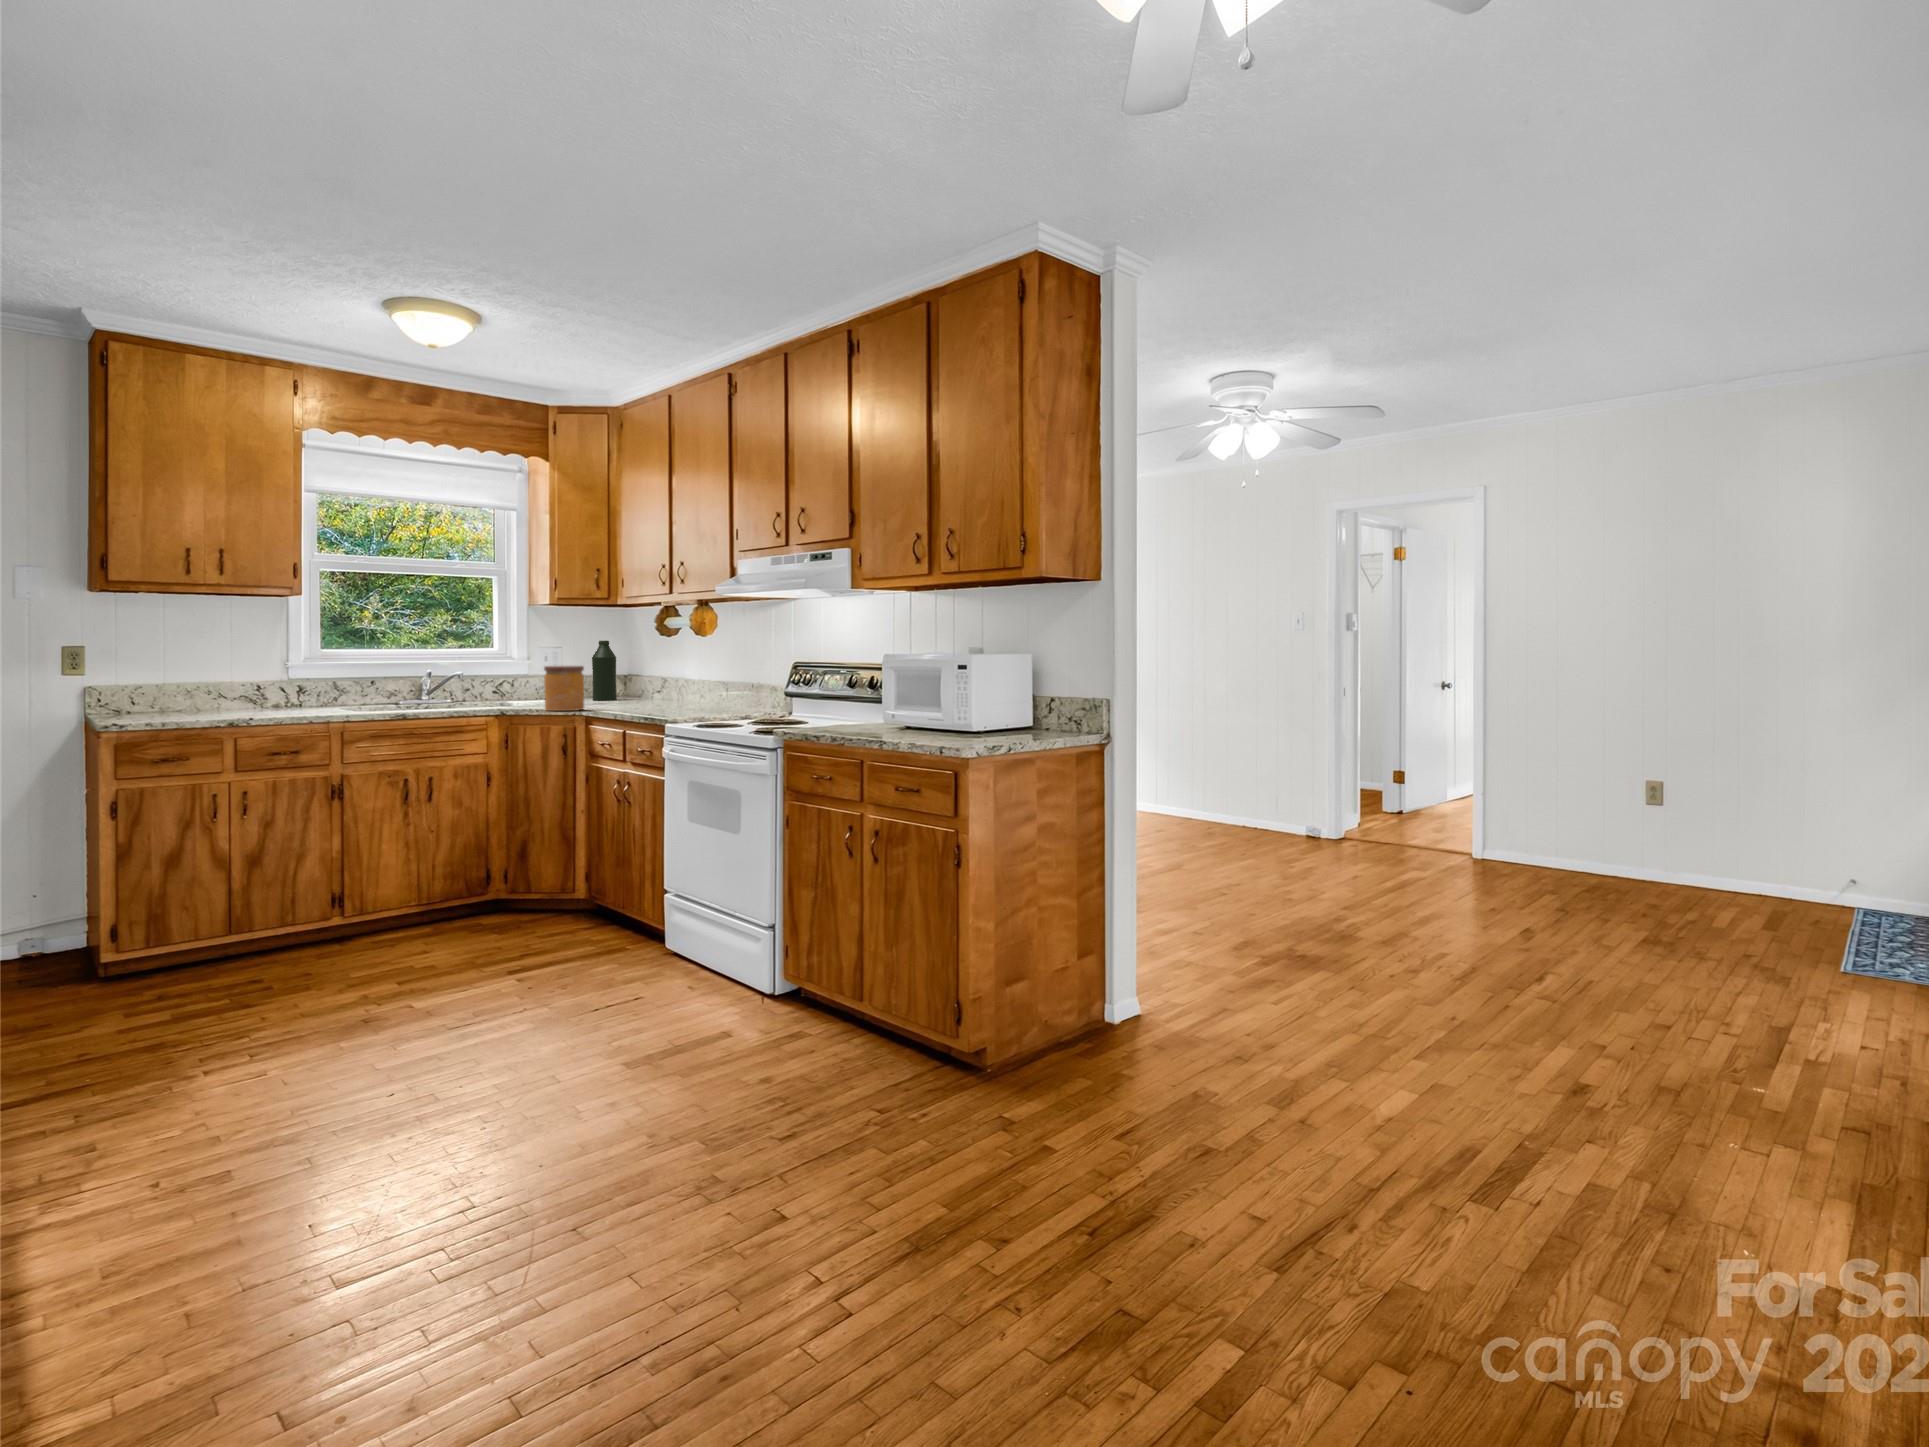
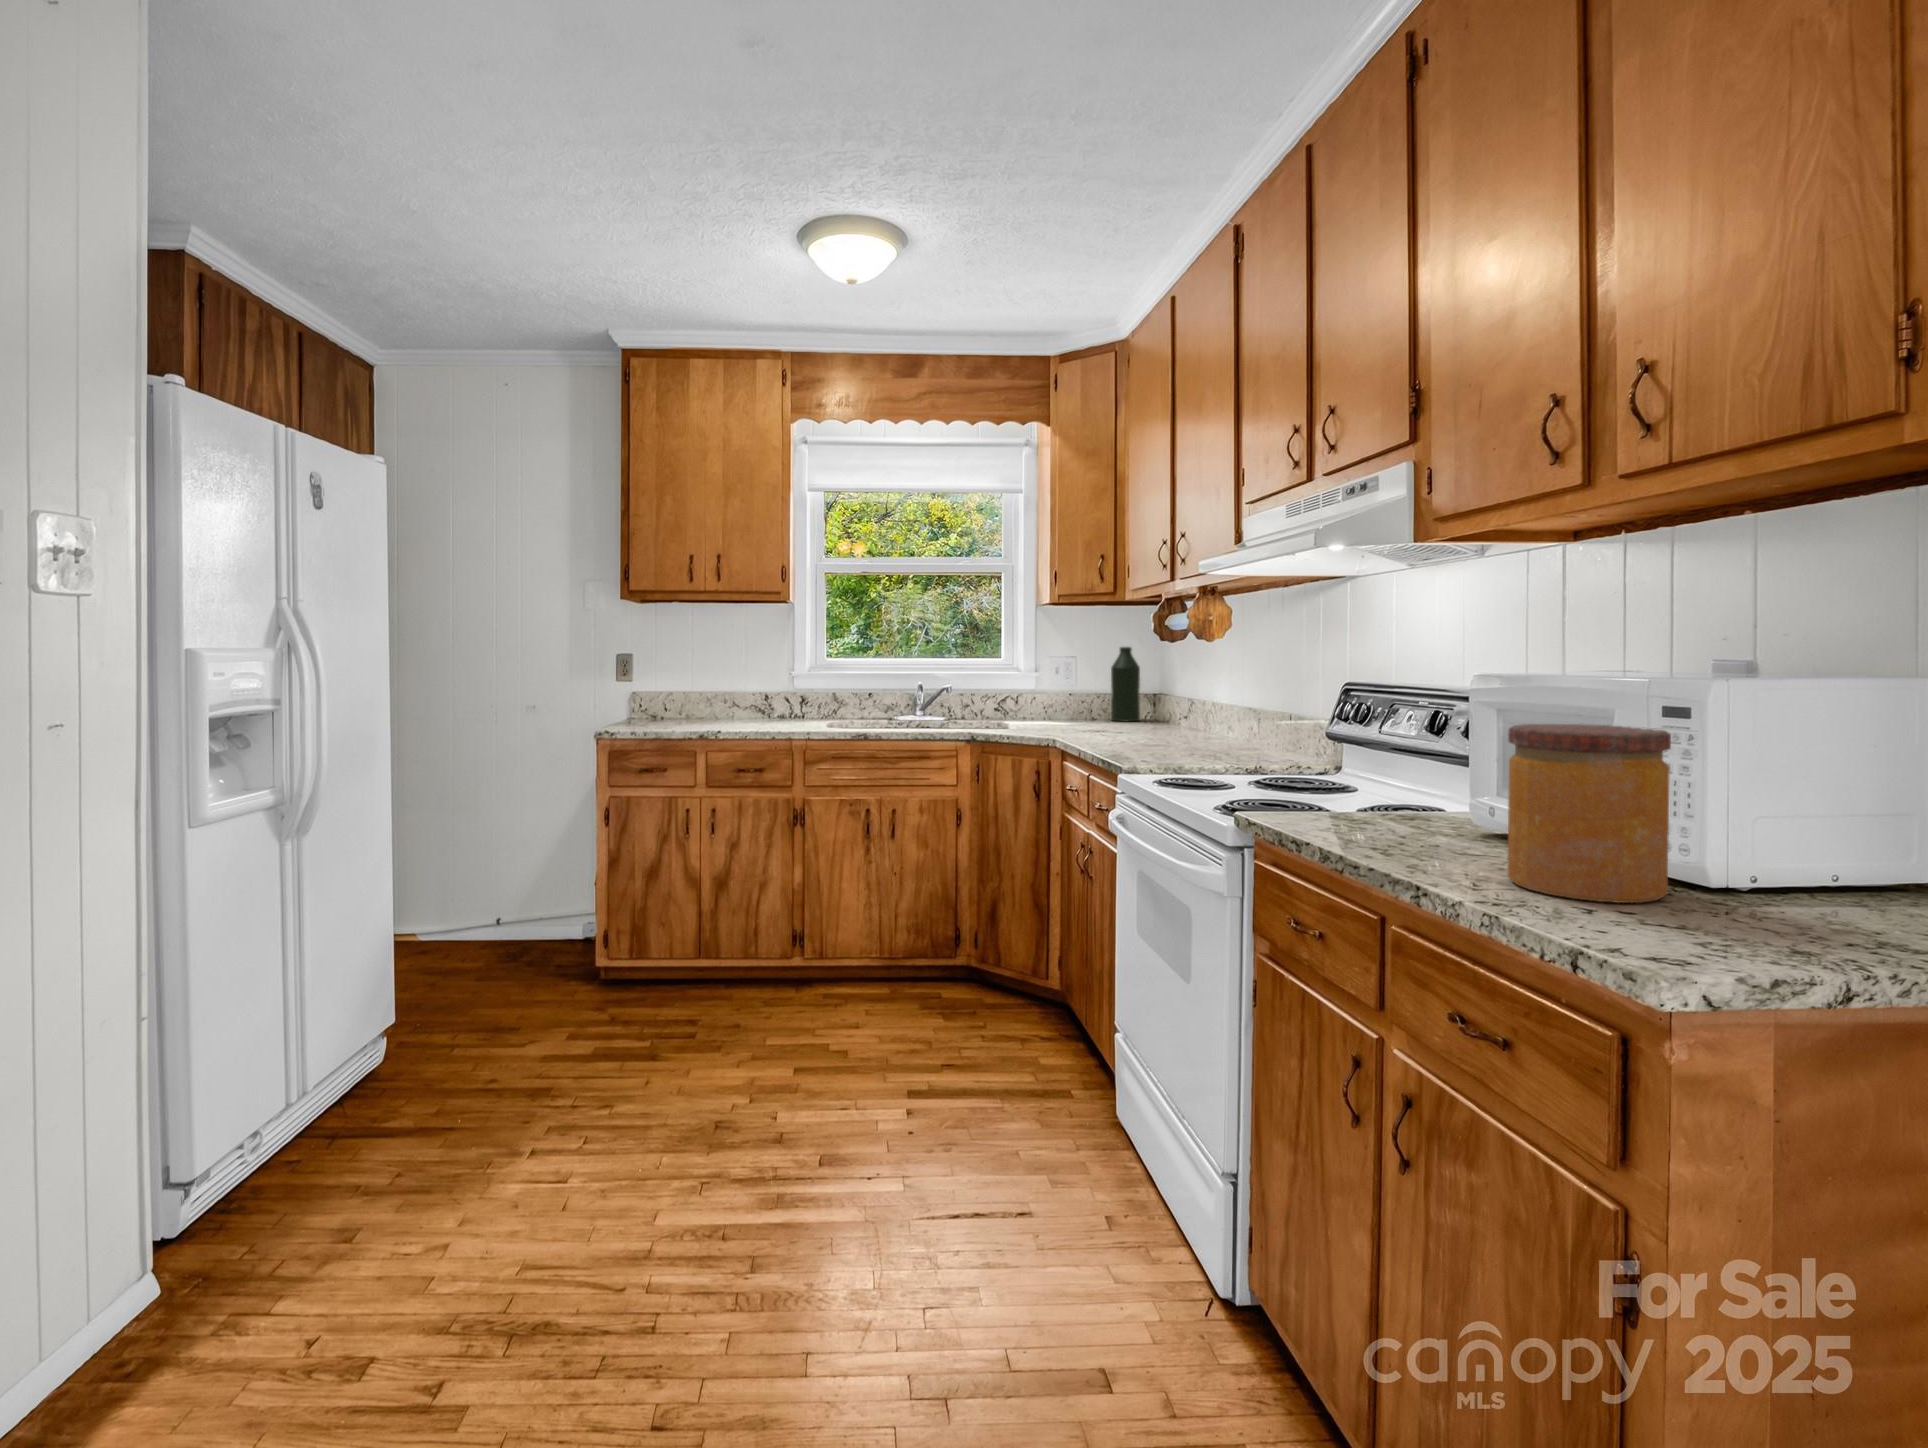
jar: present [544,666,584,711] -> present [1508,724,1671,903]

